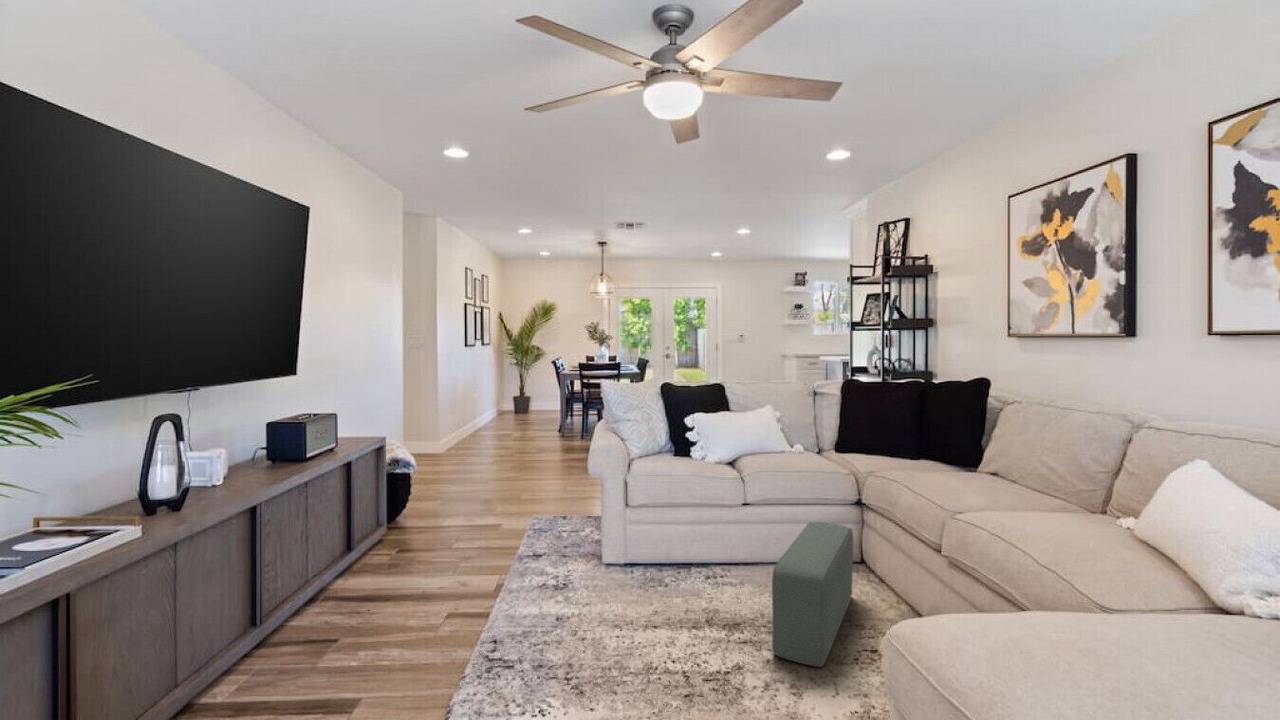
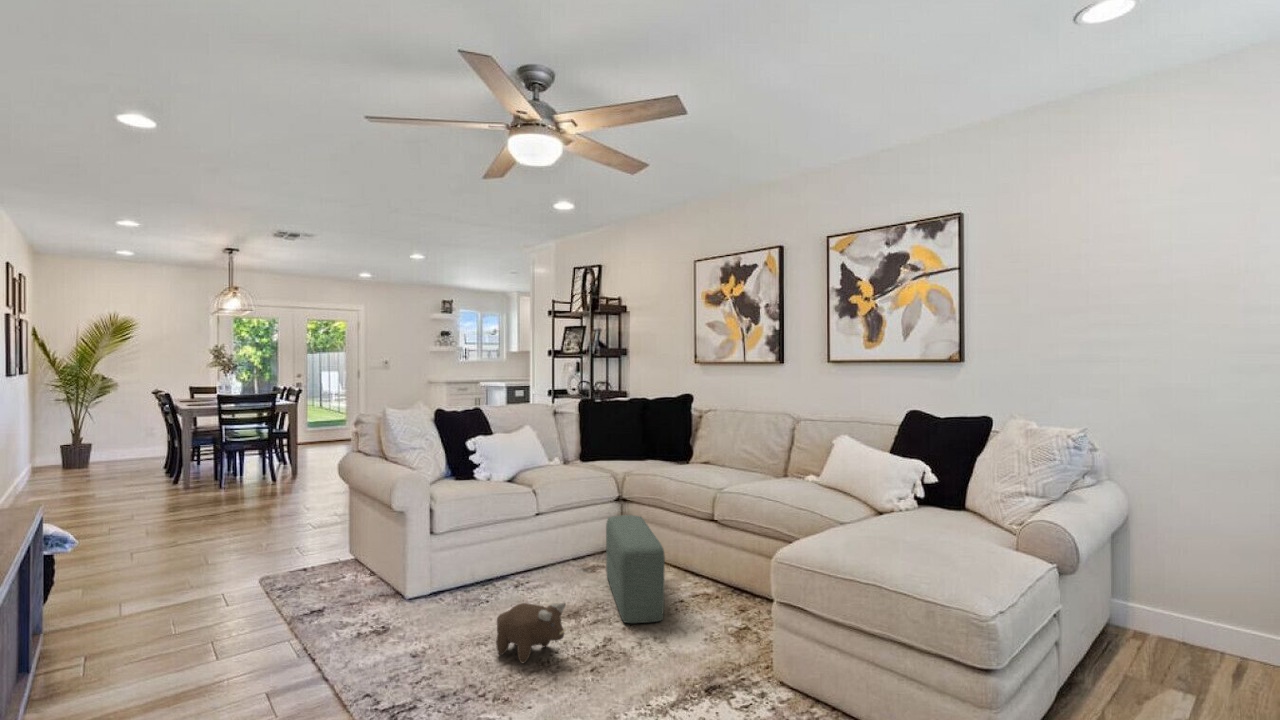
plush toy: none [618,599,679,664] -> present [496,603,566,663]

